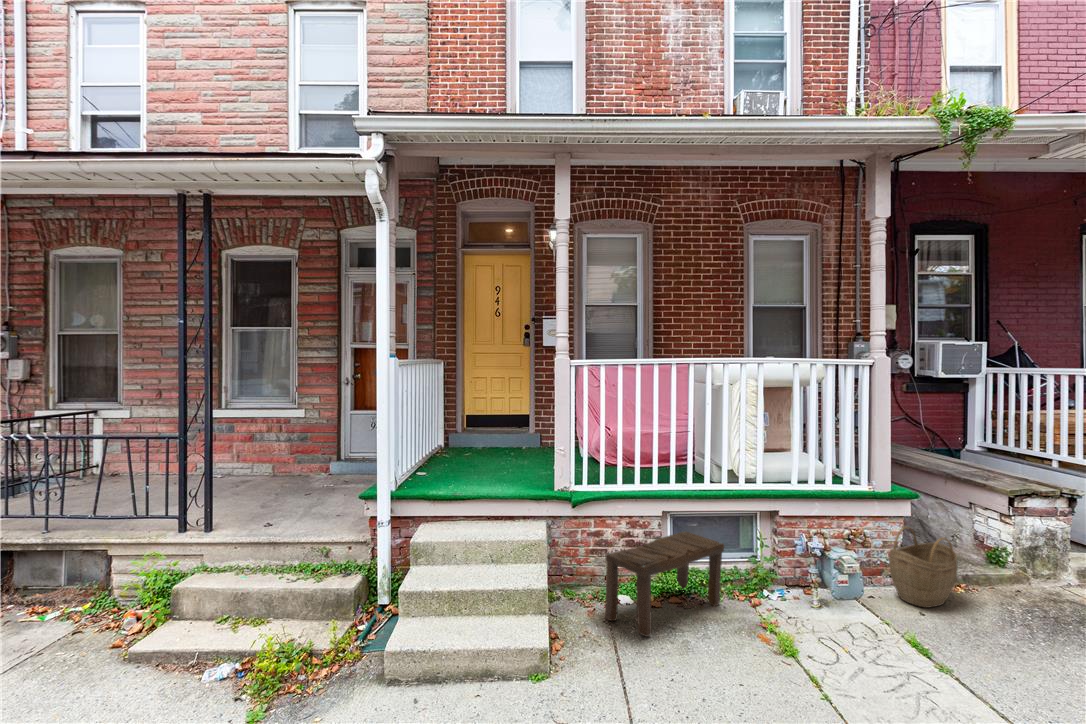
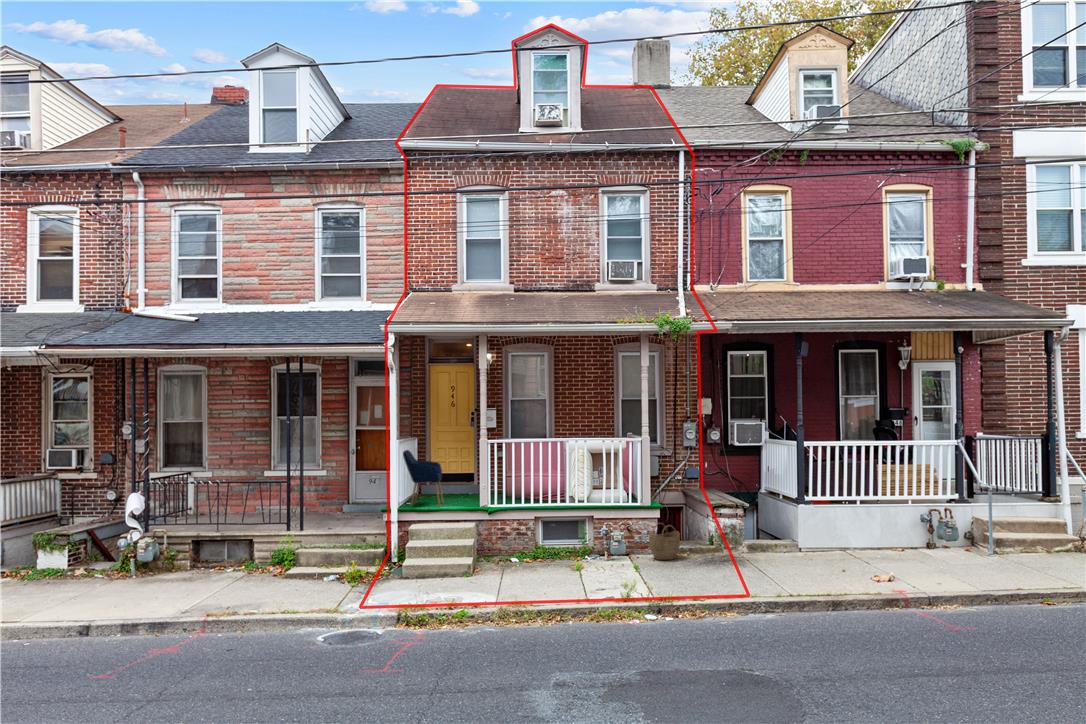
chair: none [406,380,484,489] -> present [403,450,444,507]
bench: present [605,531,724,637] -> none [503,527,563,567]

